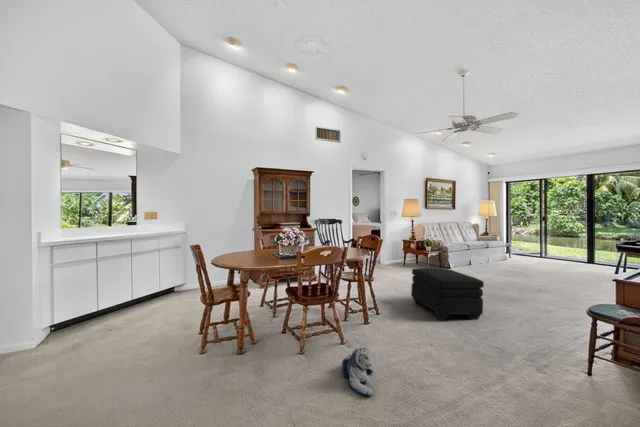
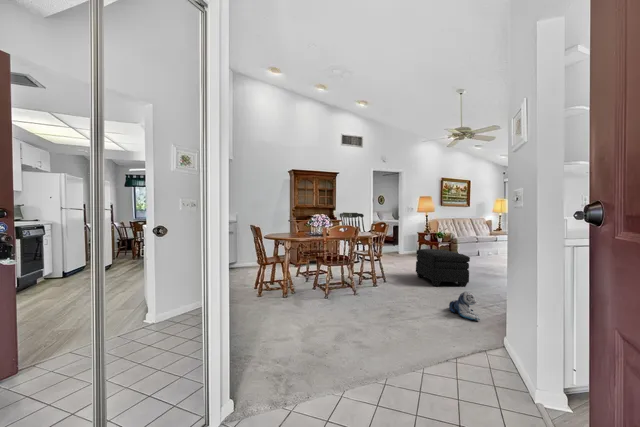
plush toy: present [342,348,373,396] -> present [449,292,480,320]

